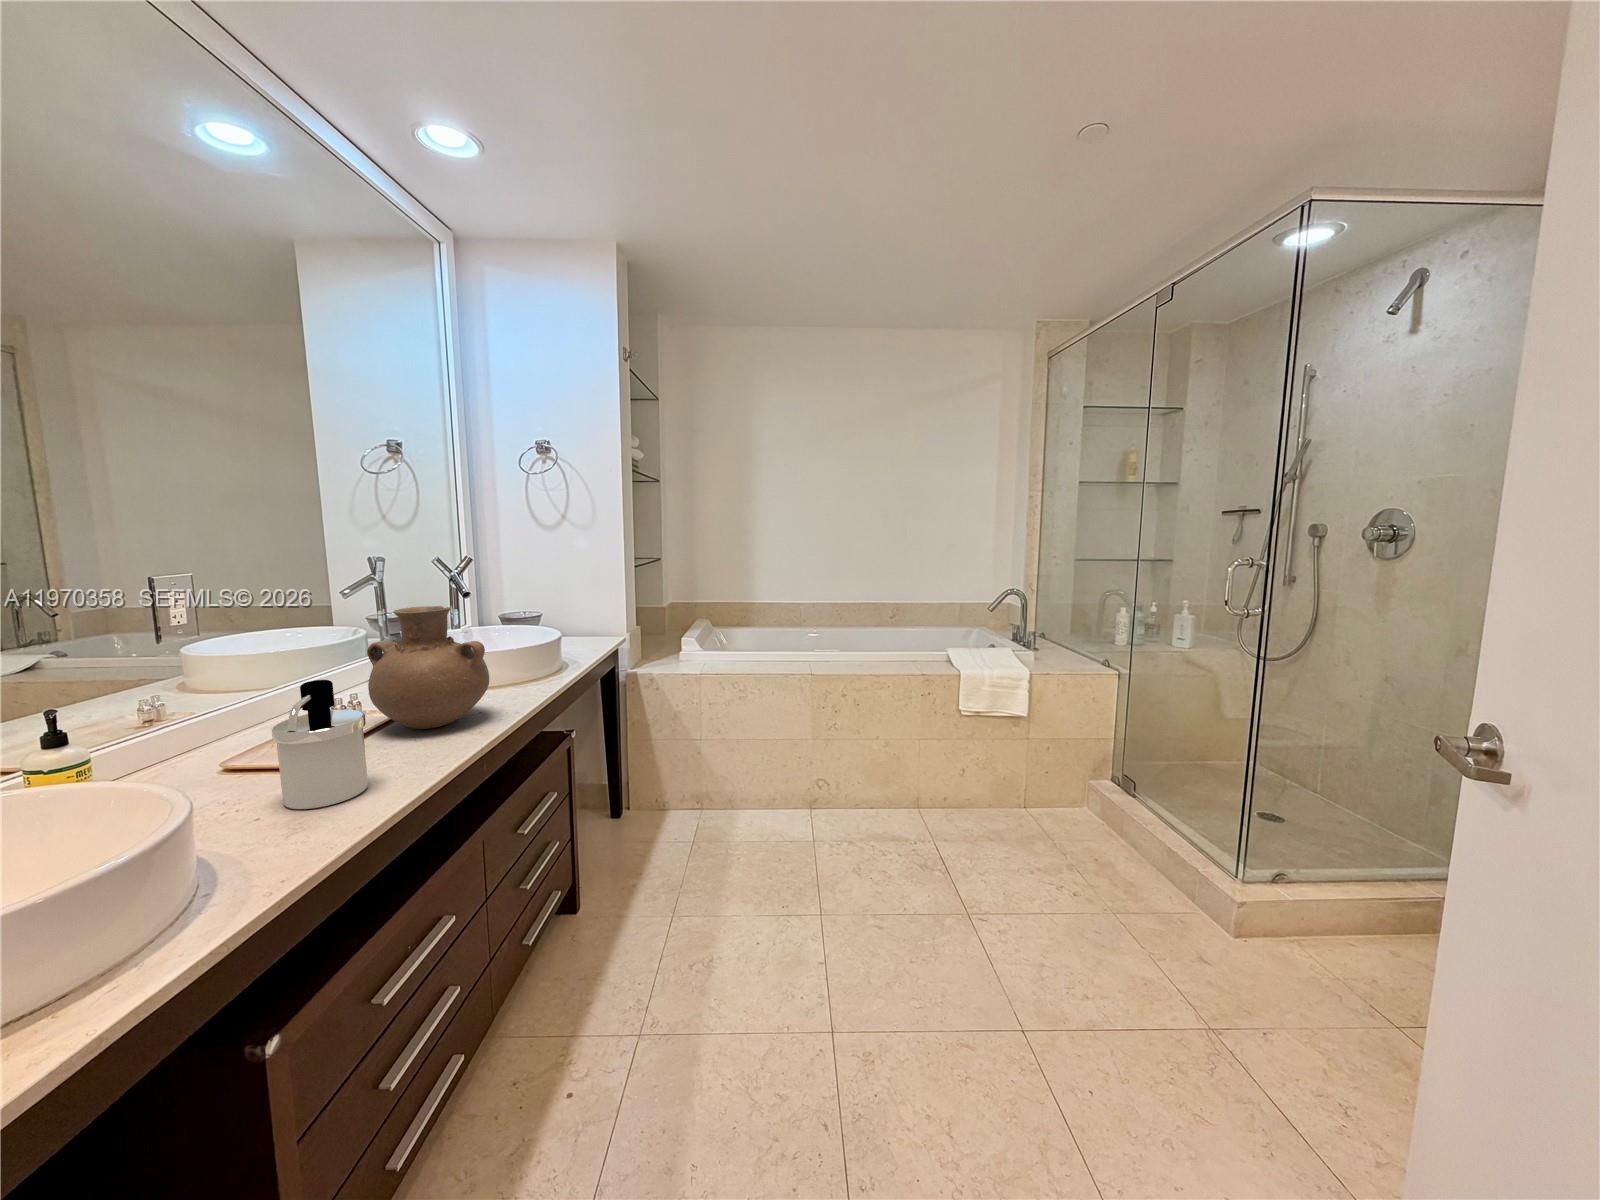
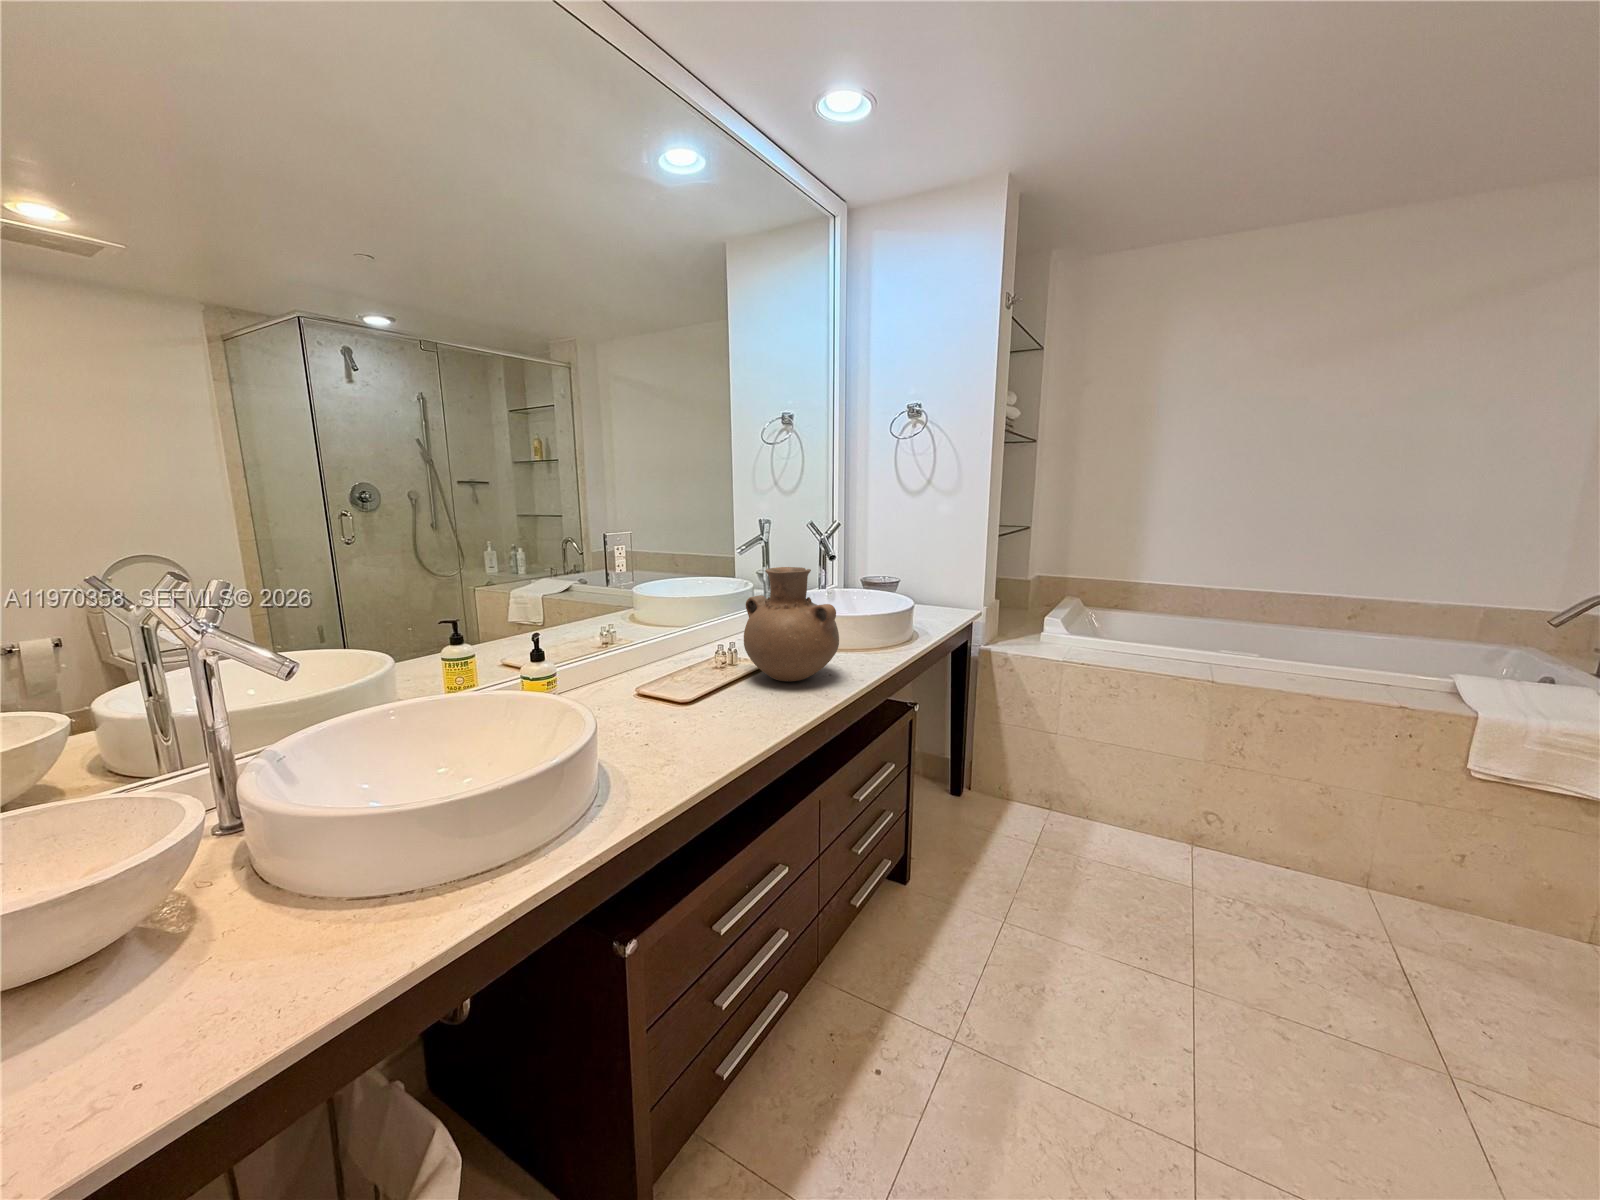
soap dispenser: present [272,680,368,809] -> none [664,629,729,741]

